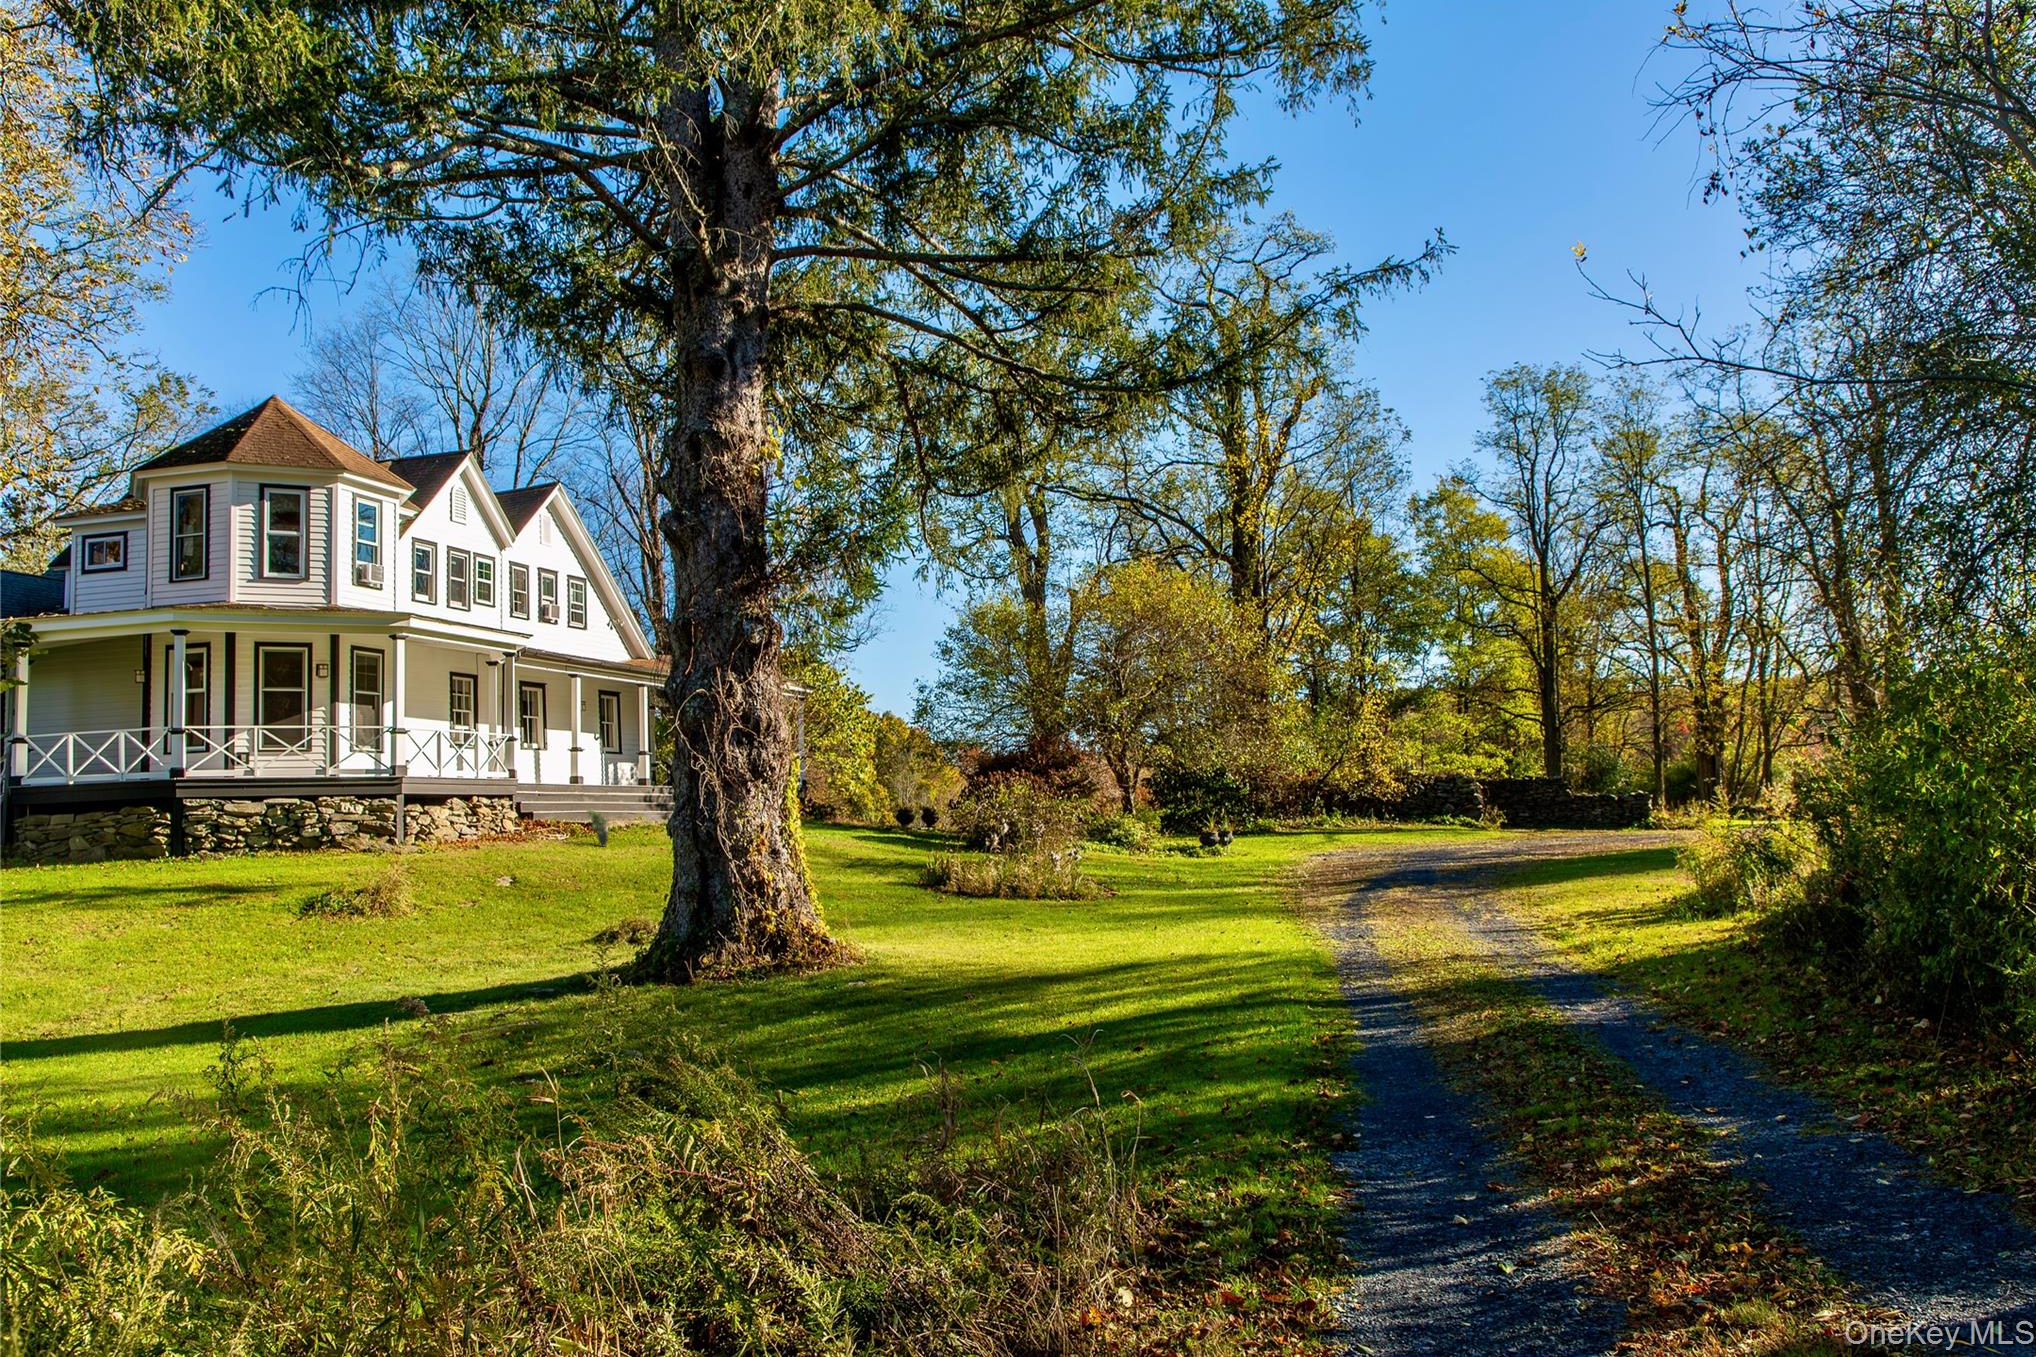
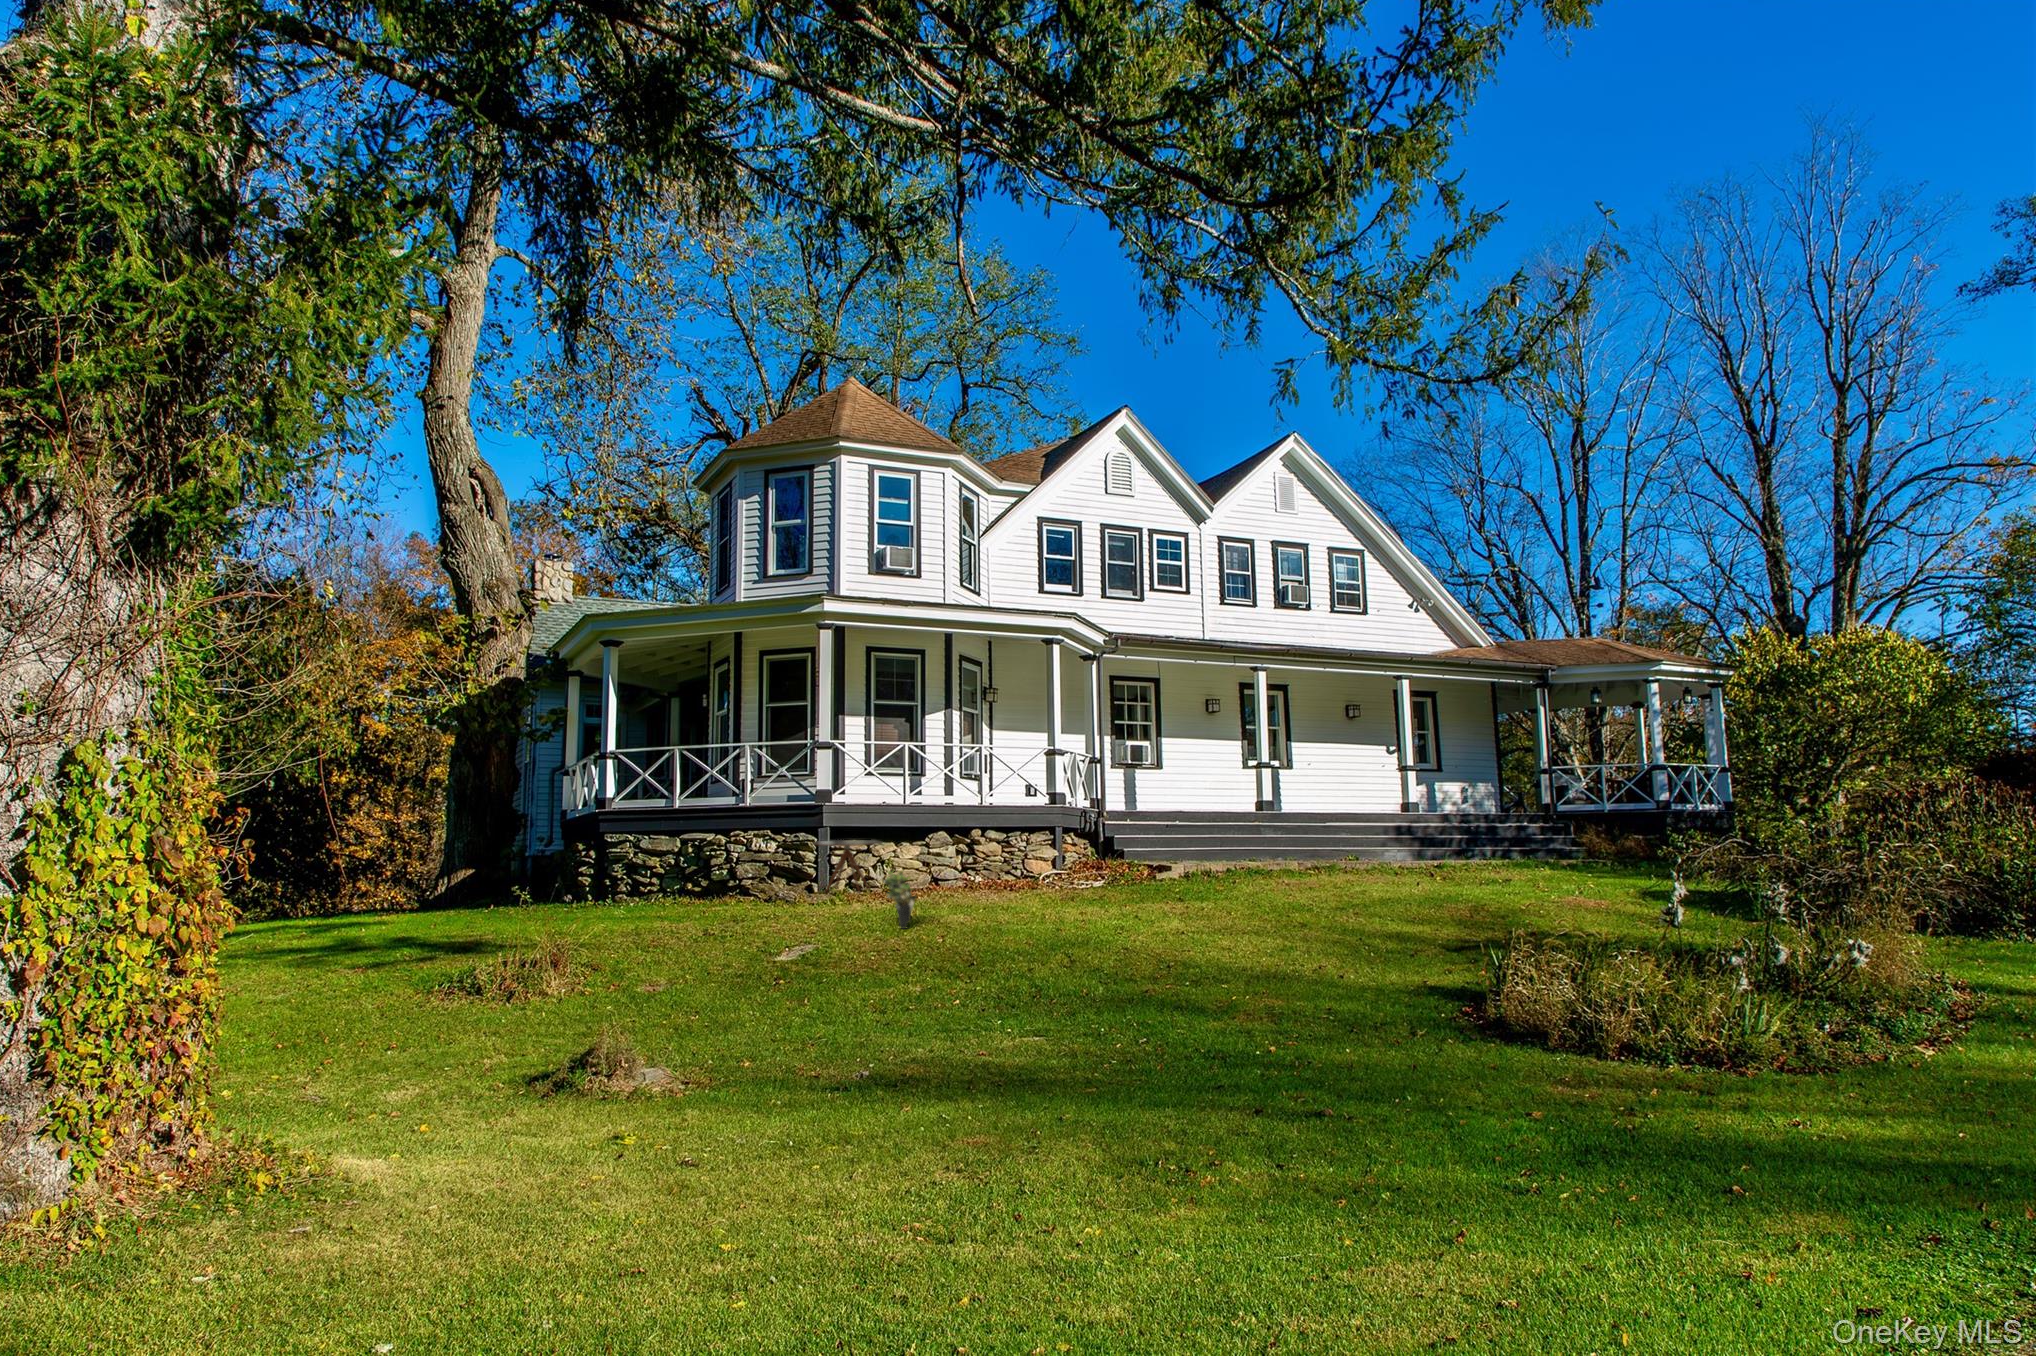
round table: none [404,798,465,838] -> present [812,840,882,891]

